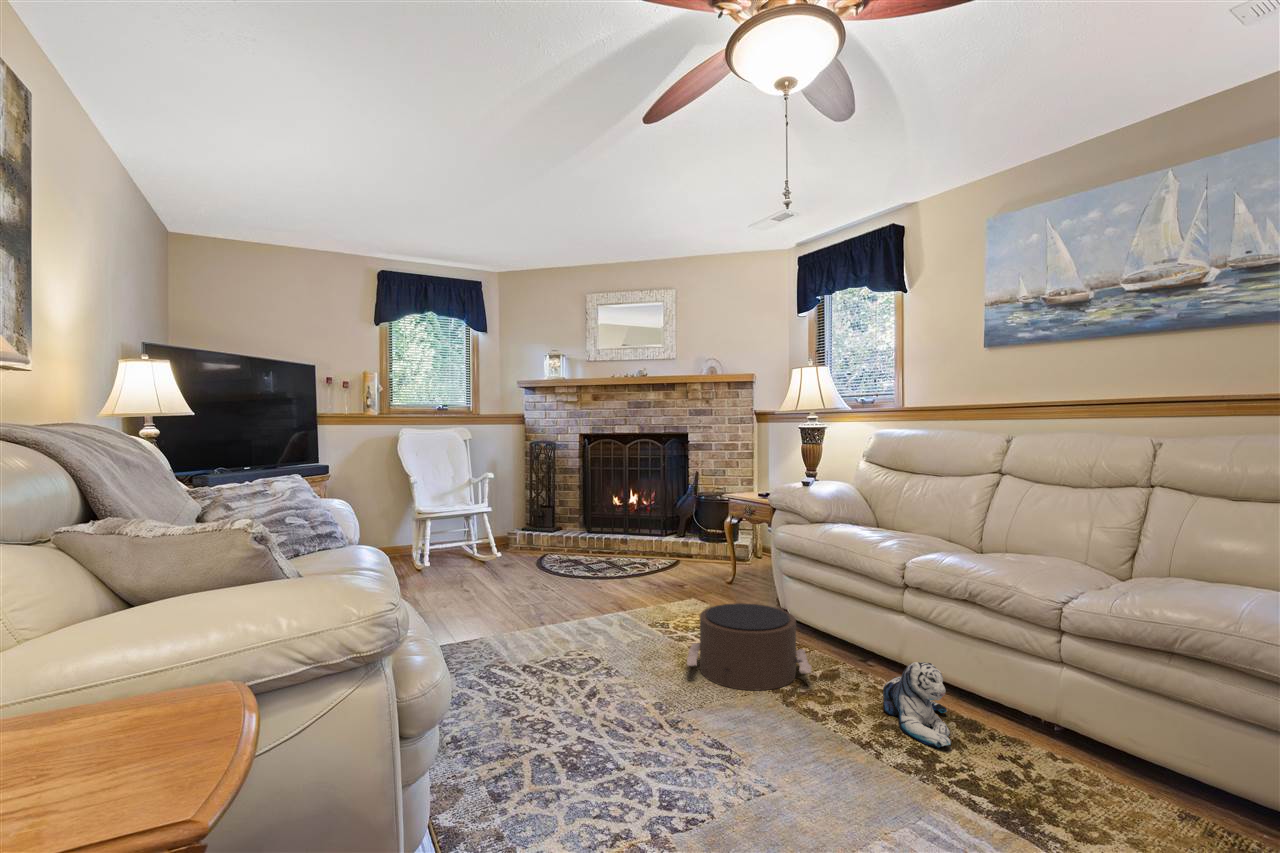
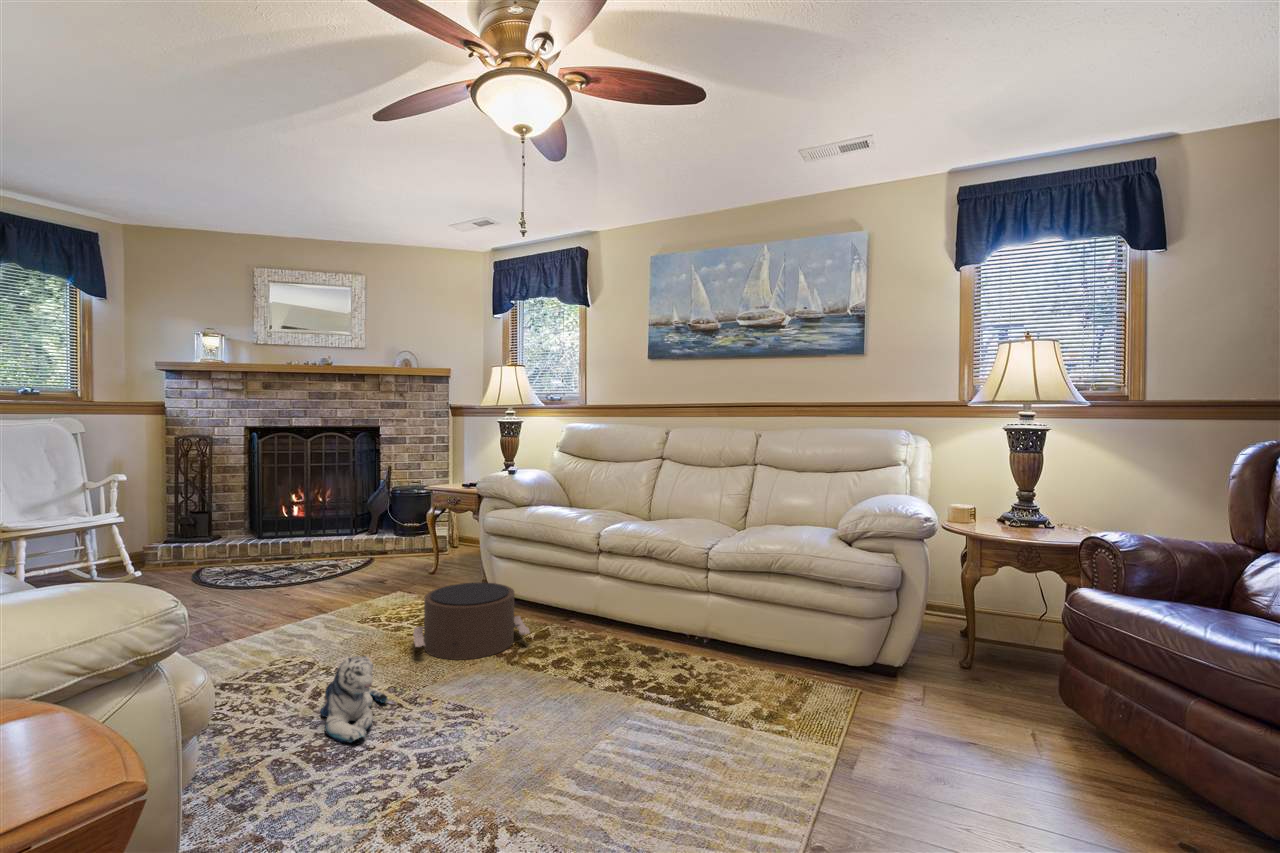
plush toy: present [883,662,951,748] -> present [320,656,387,743]

